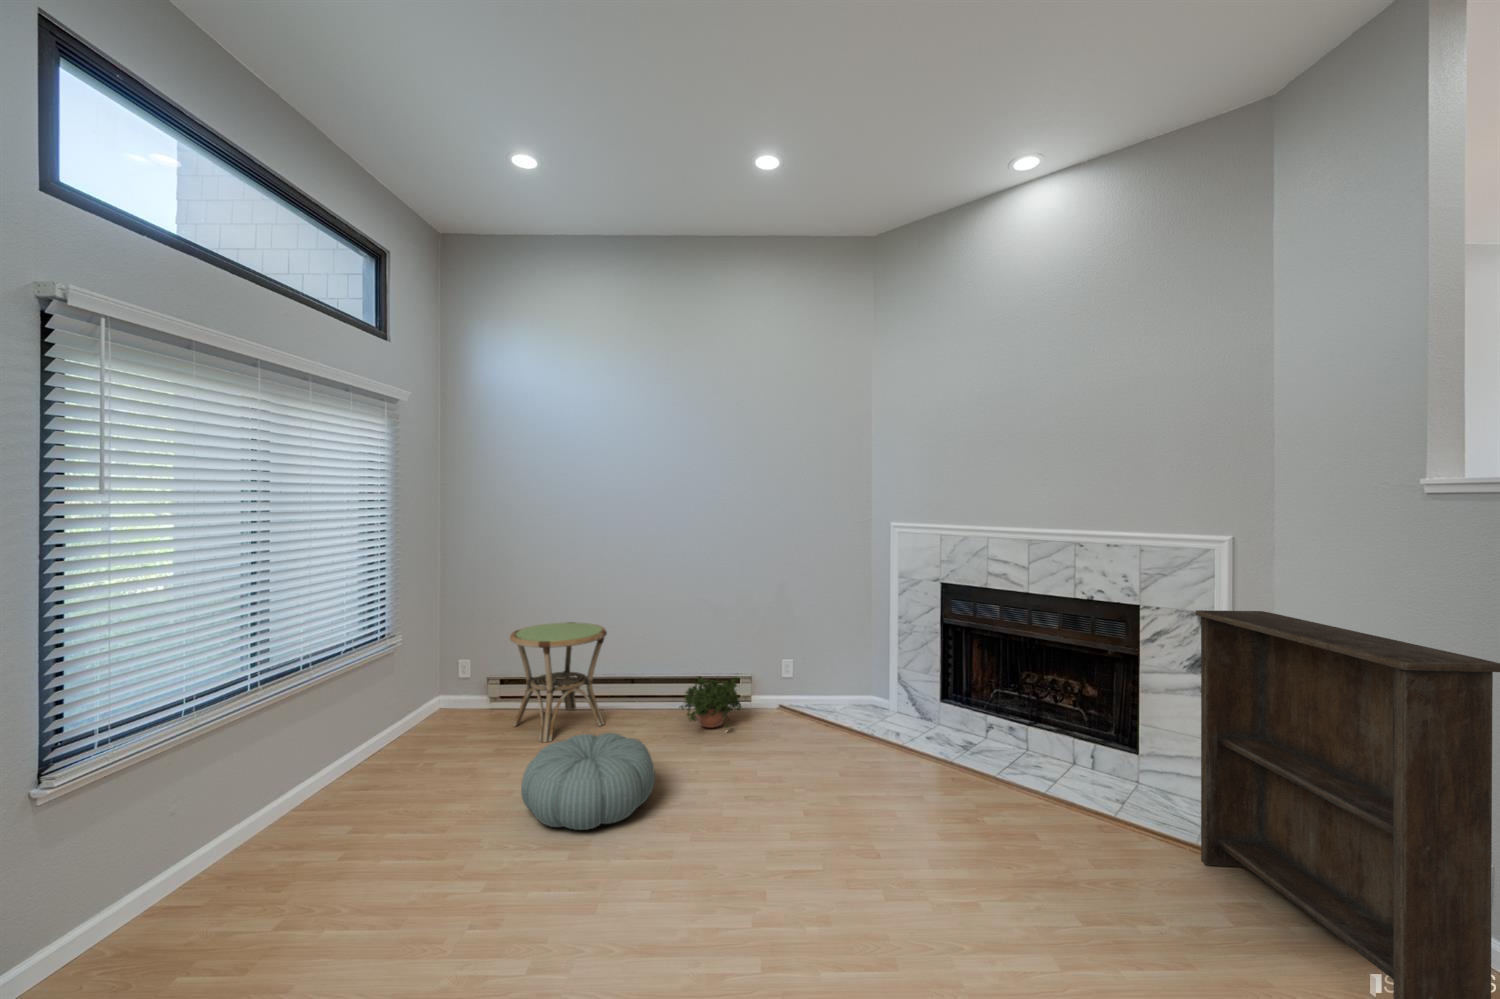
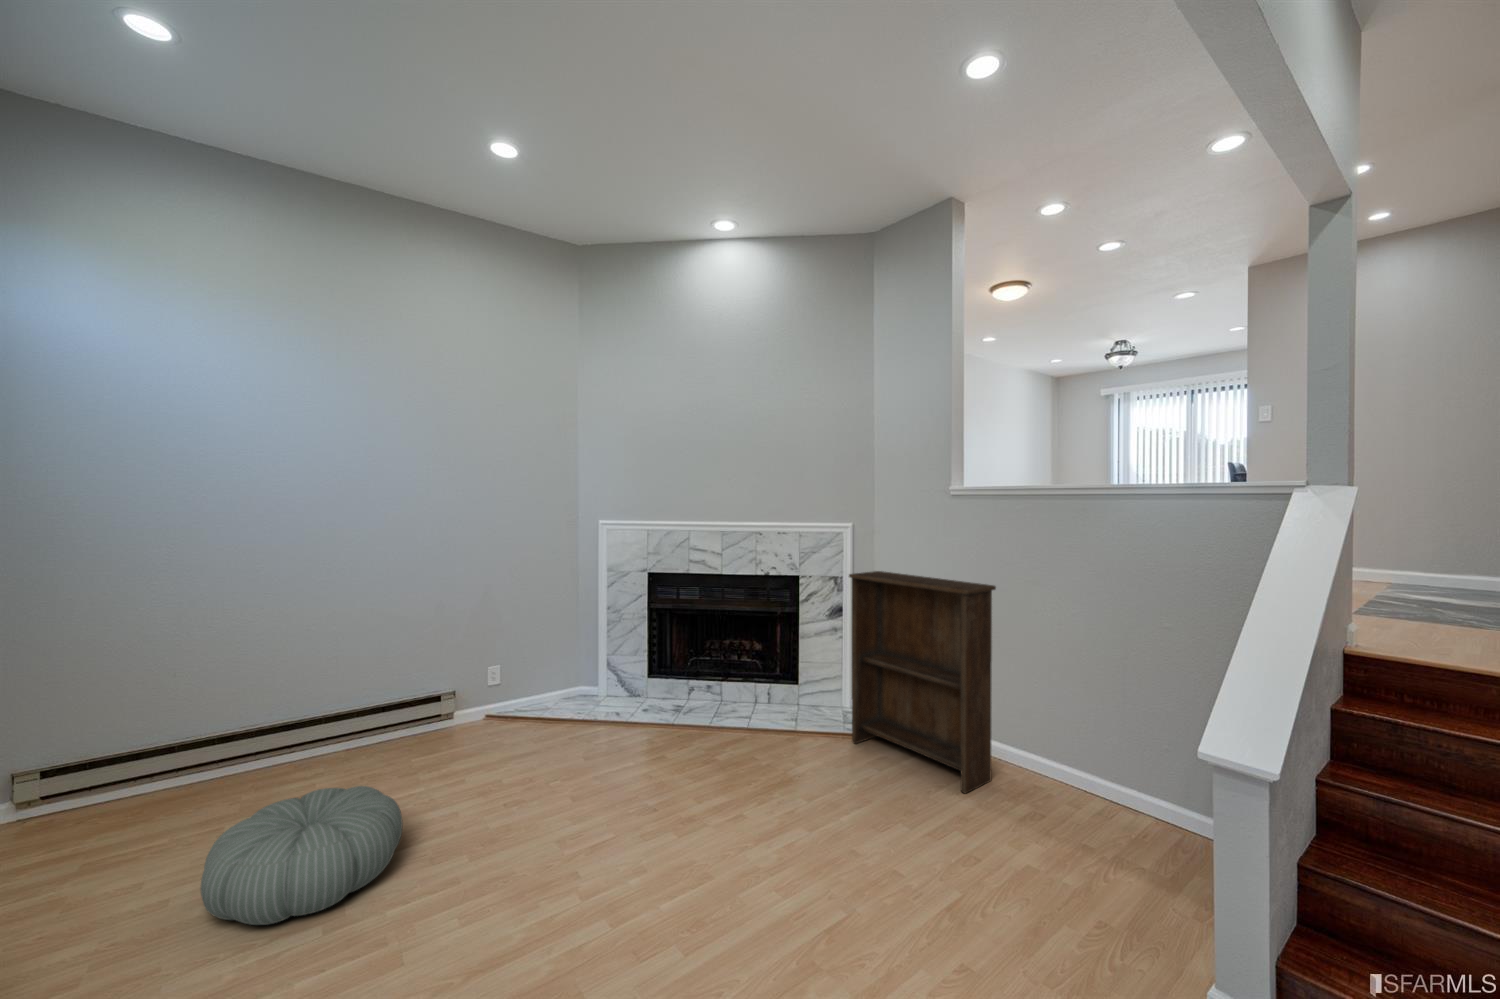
side table: present [510,622,607,742] -> none [77,666,259,842]
potted plant: present [679,676,741,728] -> none [372,693,456,758]

